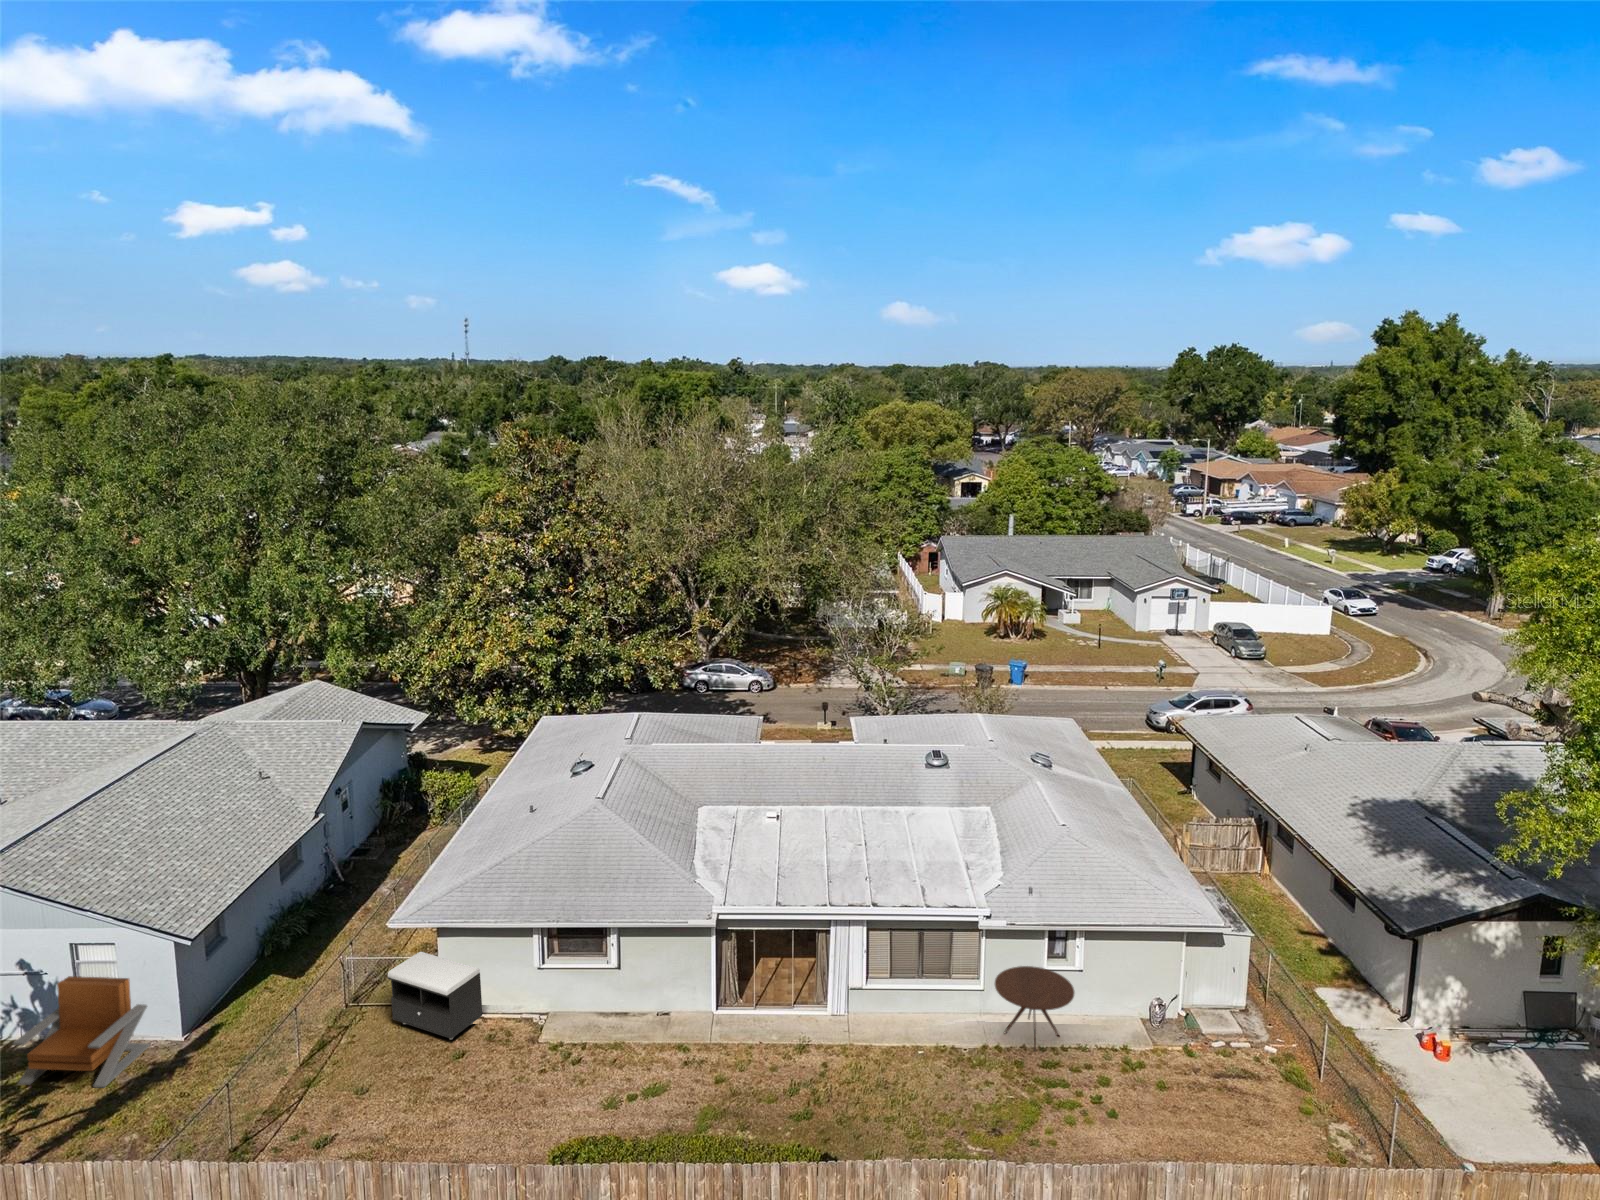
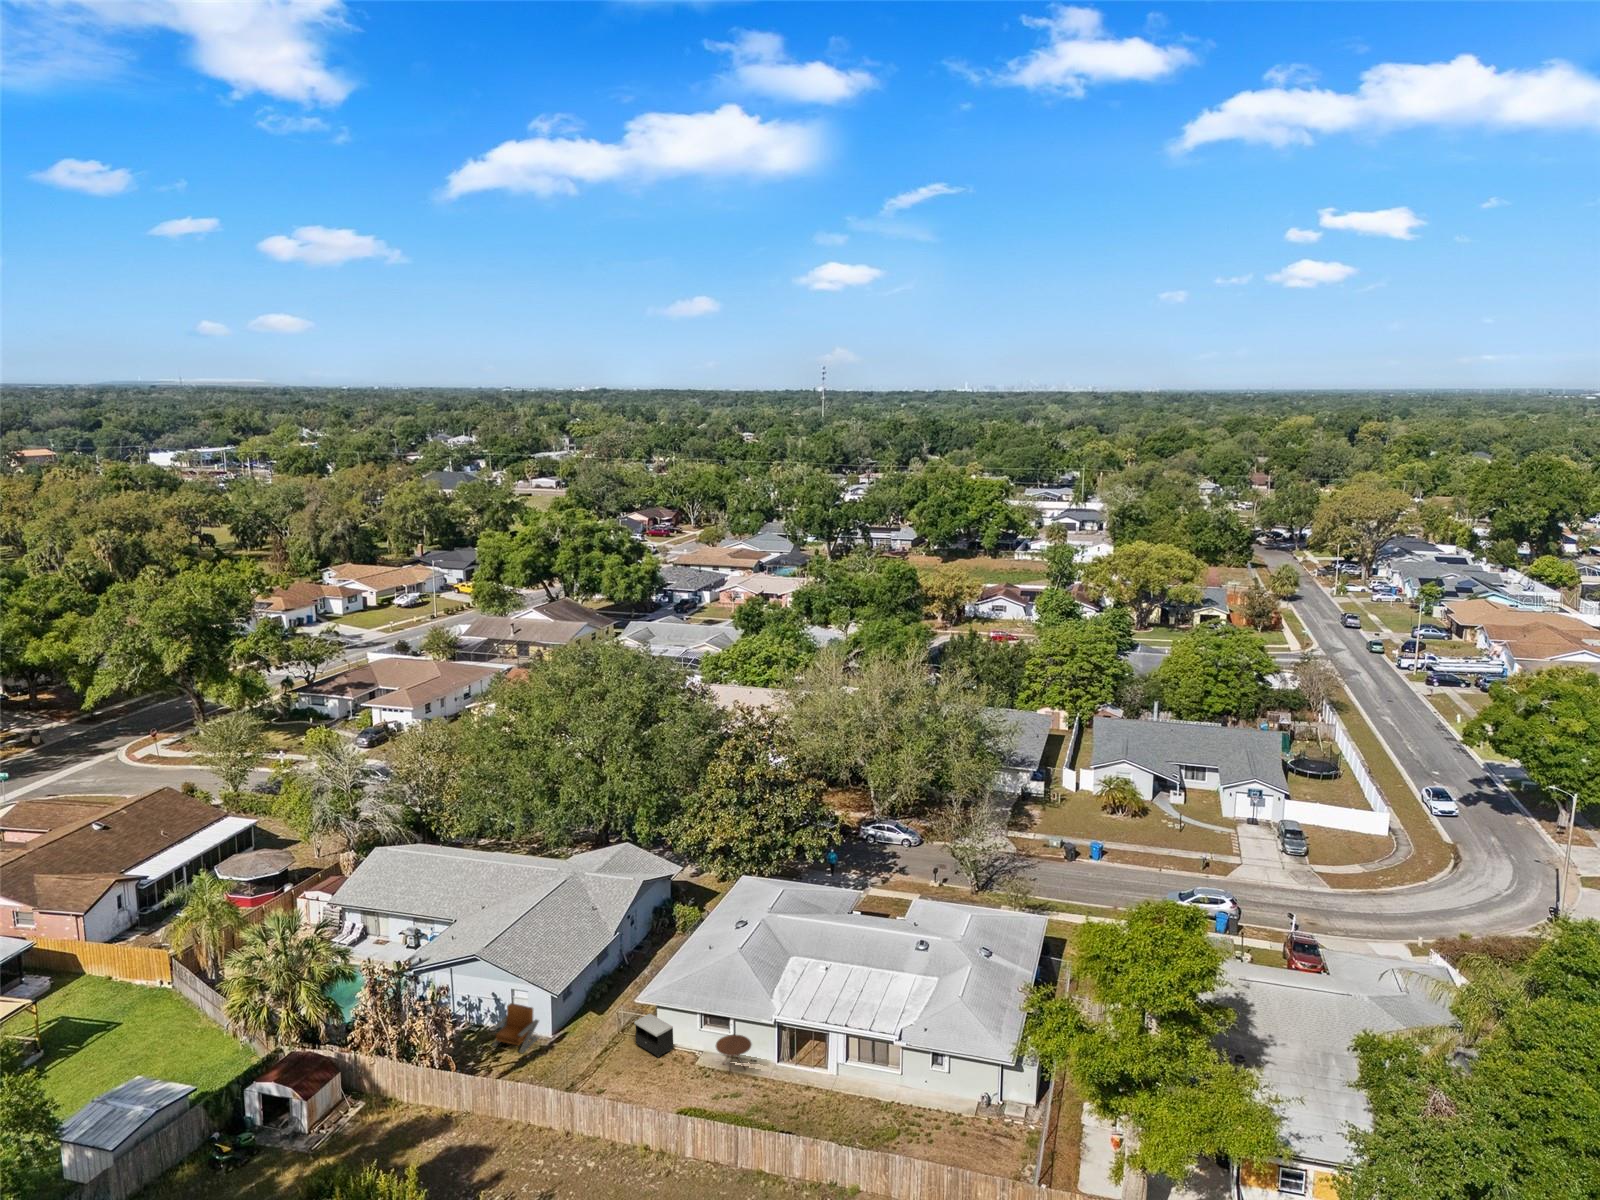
round table: present [995,966,1074,1050] -> present [716,1035,752,1068]

